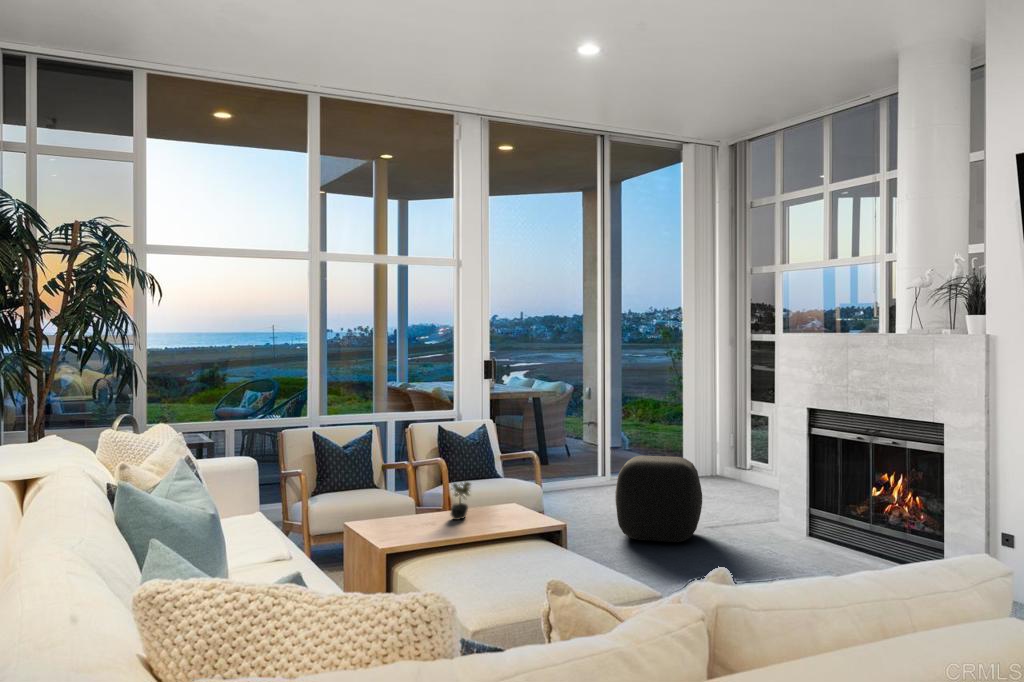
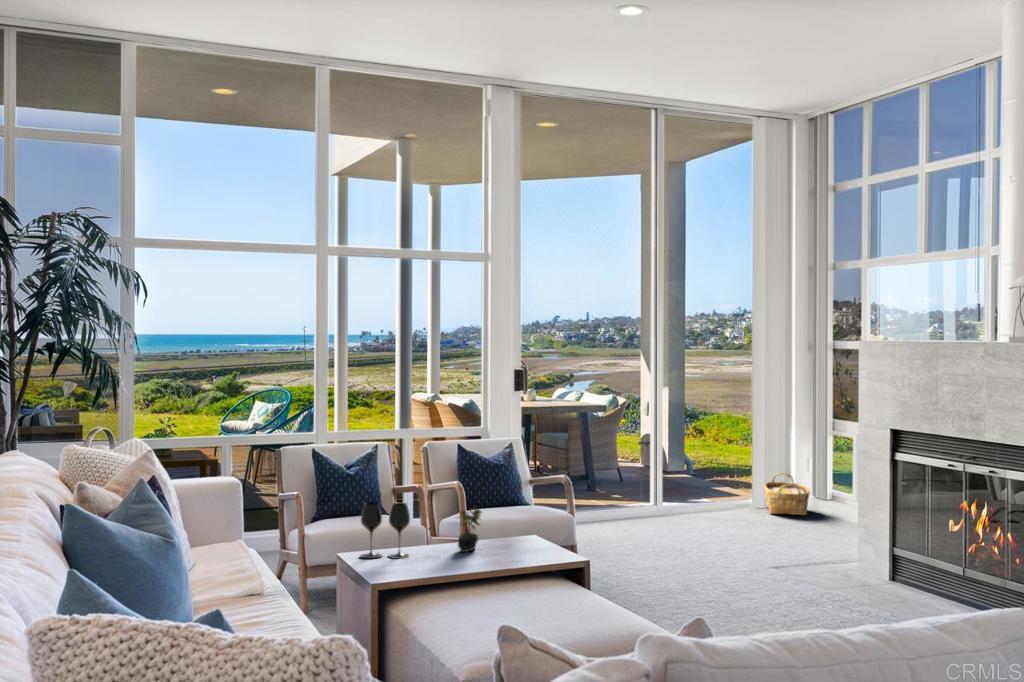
woven basket: none [698,448,737,484] -> present [764,473,810,515]
ottoman: present [615,456,702,542] -> none [658,481,758,582]
wine glass: none [364,477,409,527] -> present [361,503,410,559]

